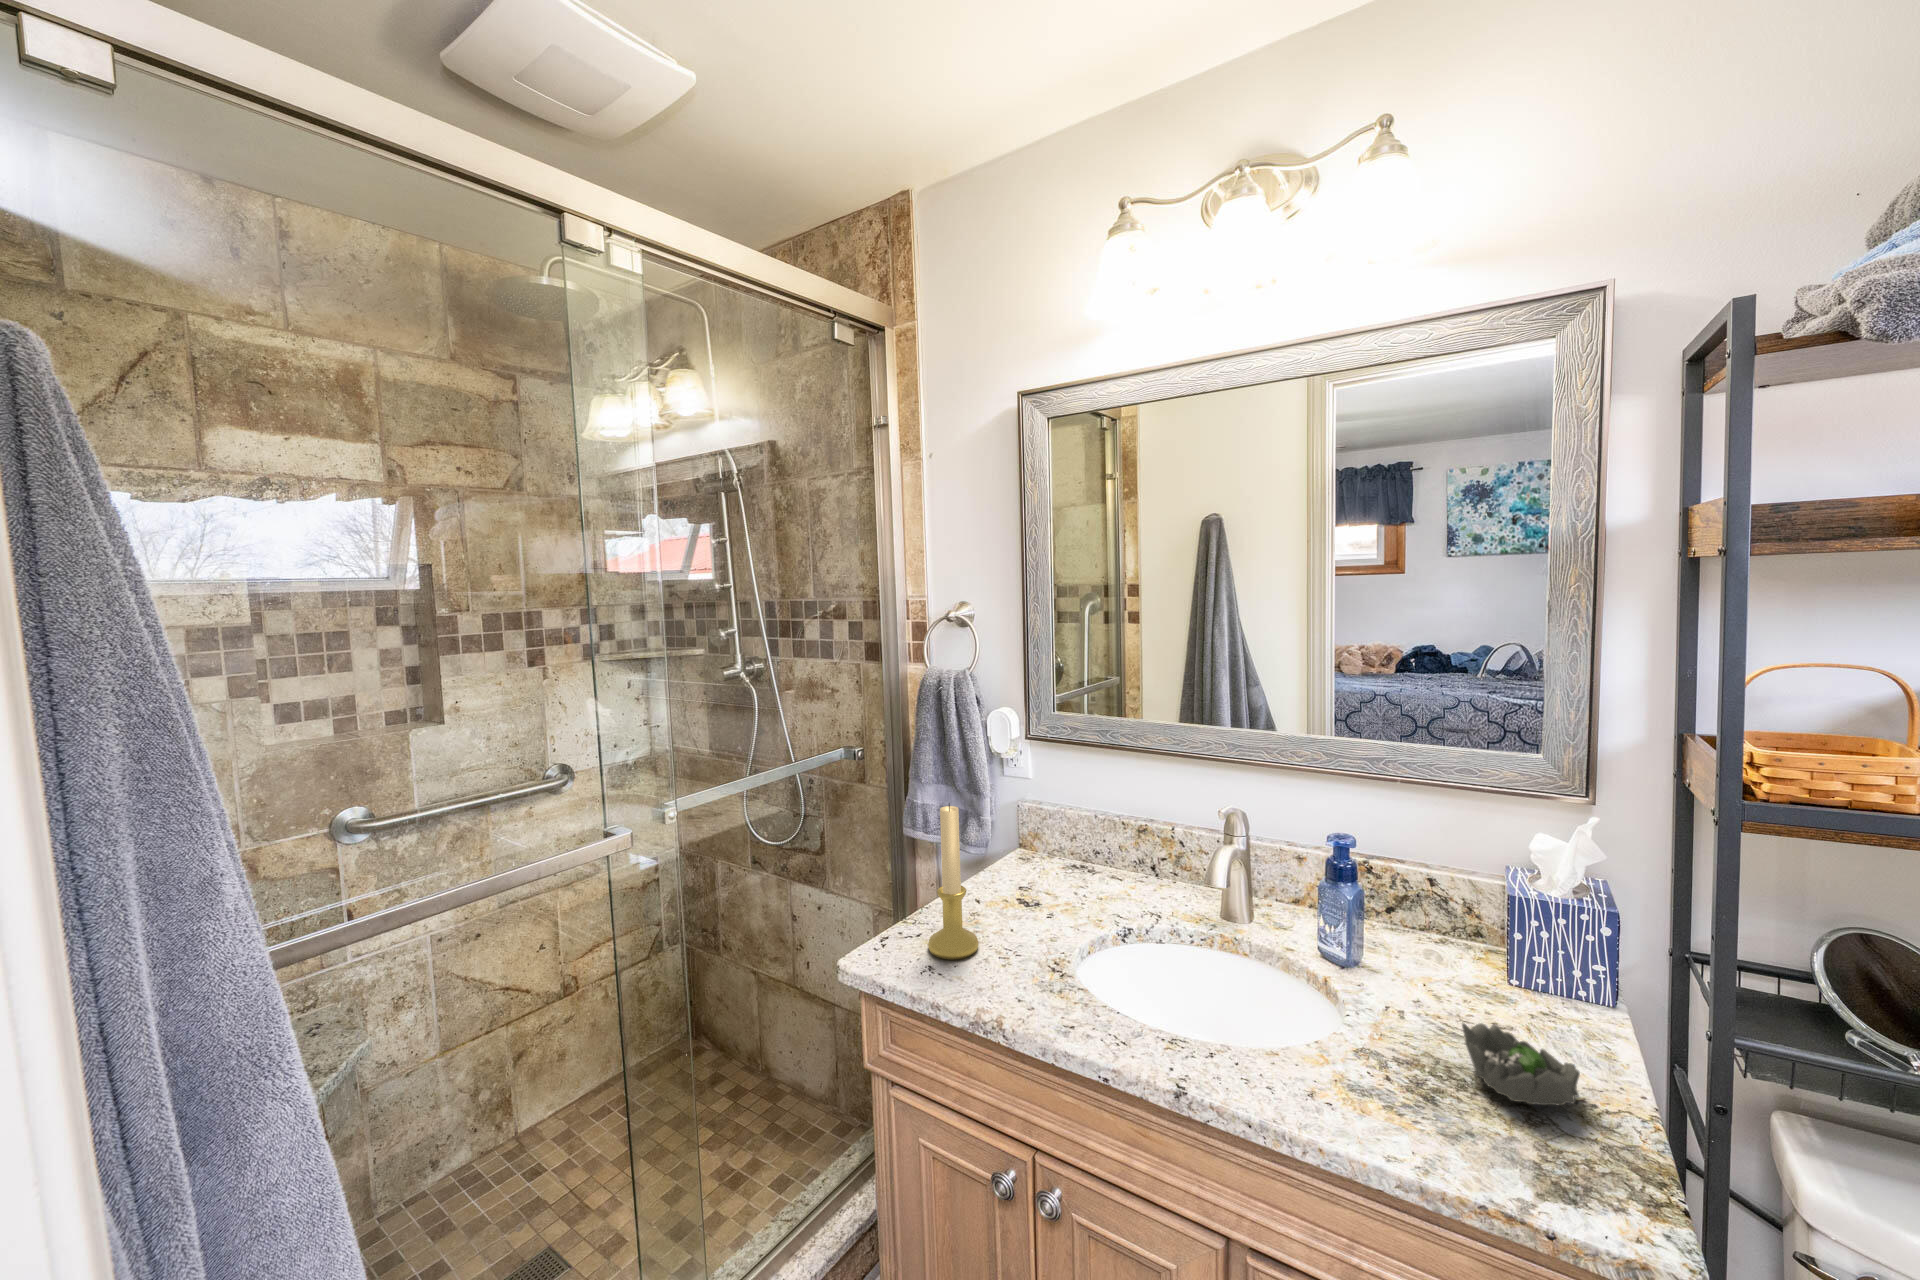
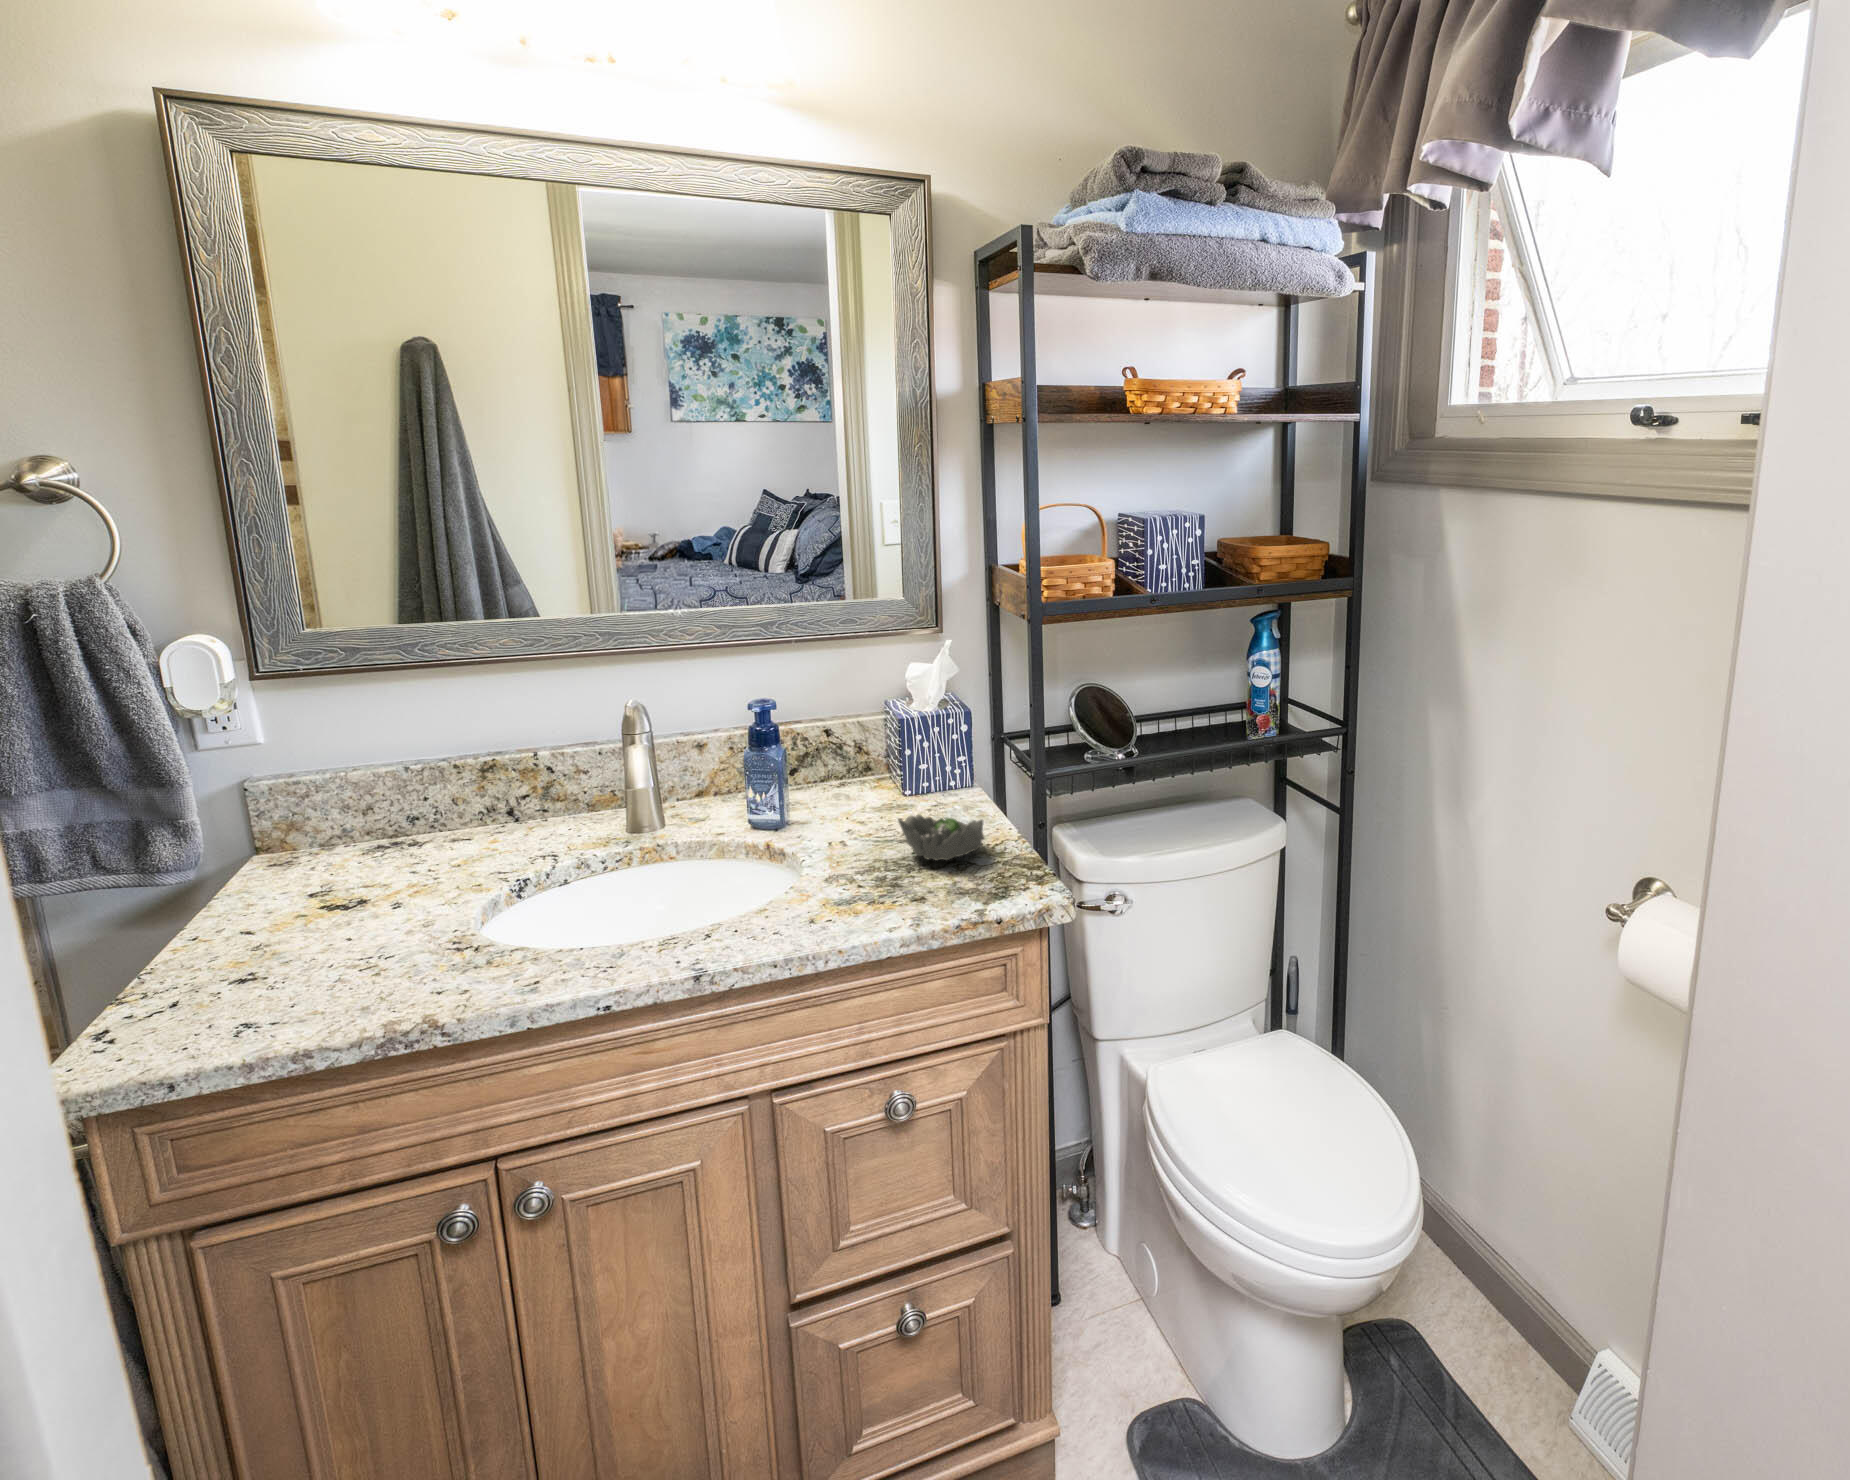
candle holder: present [928,803,979,960] -> none [238,760,340,990]

